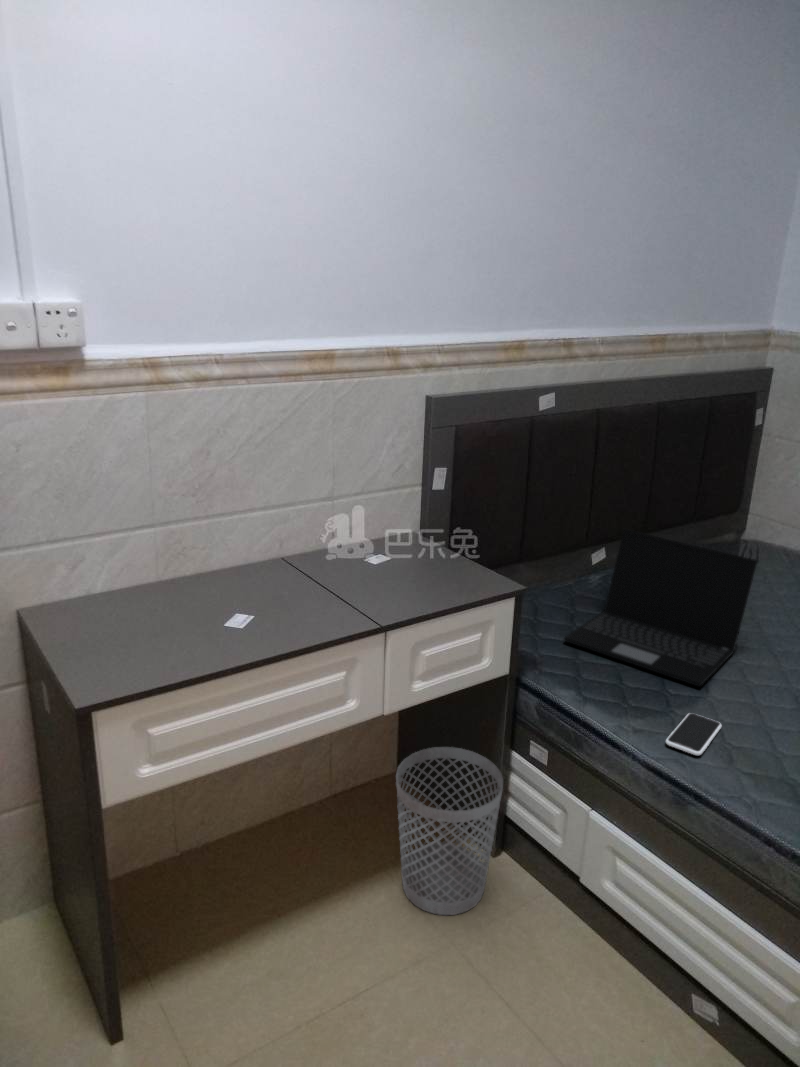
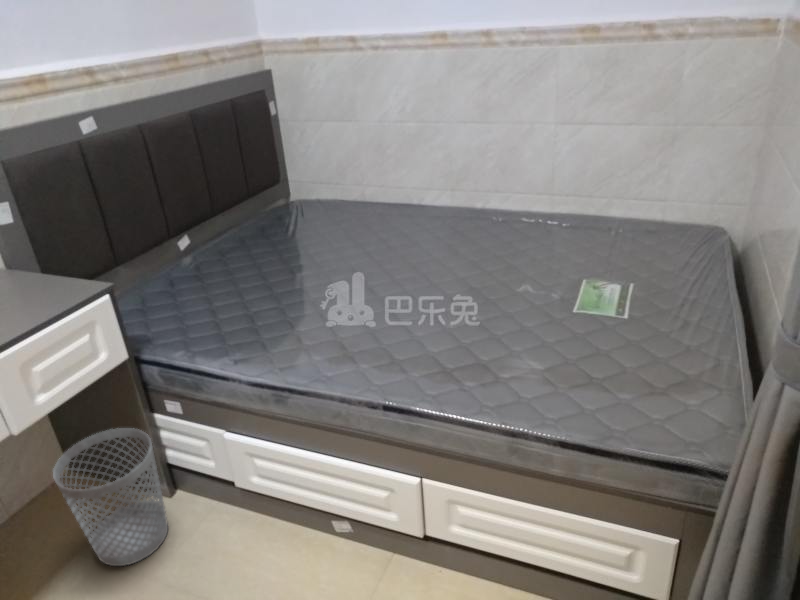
laptop: present [564,529,757,687] -> none [169,211,297,315]
smartphone: present [666,713,722,755] -> none [260,333,297,363]

